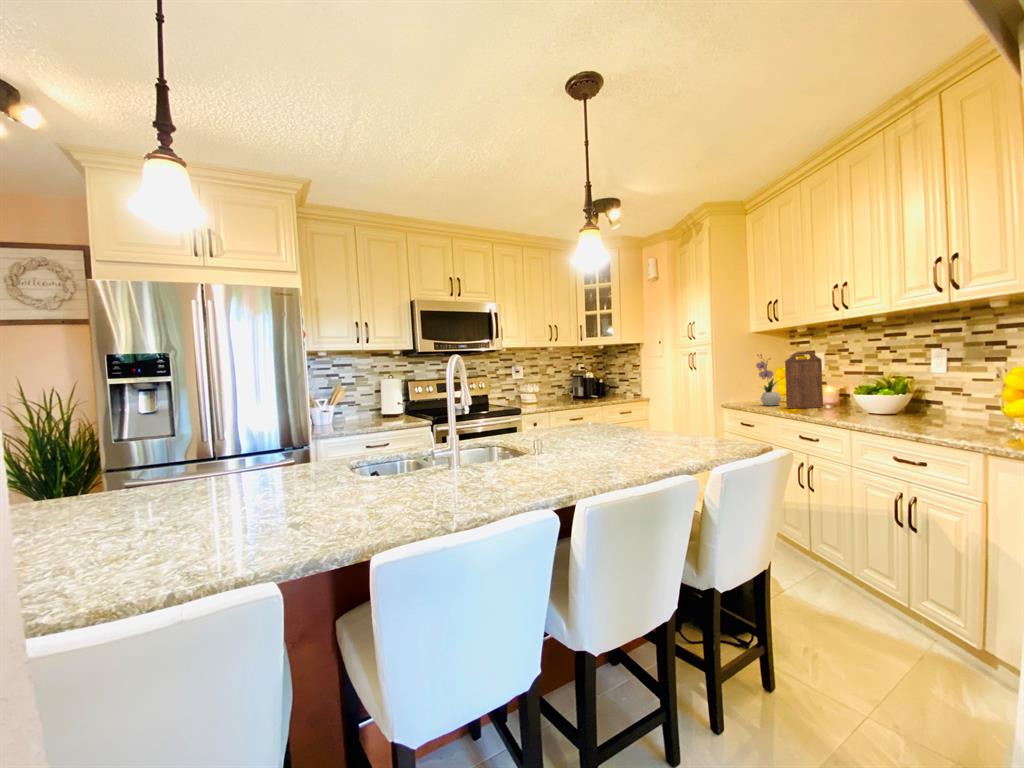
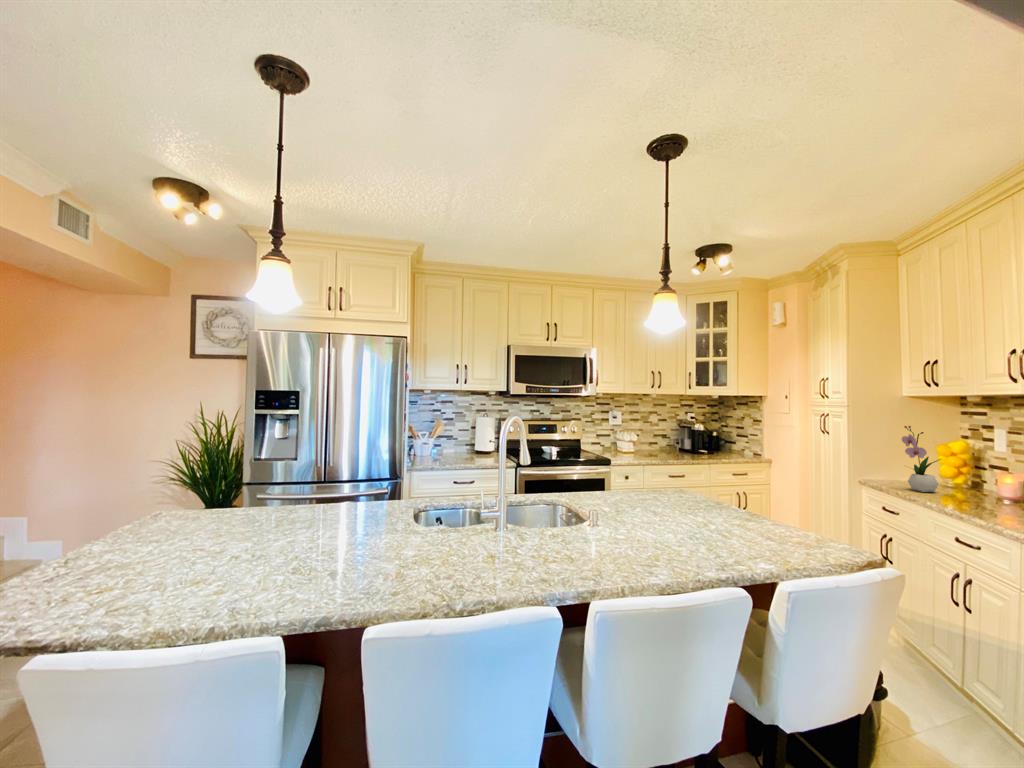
cutting board: present [785,352,823,409] -> none [941,430,1000,505]

